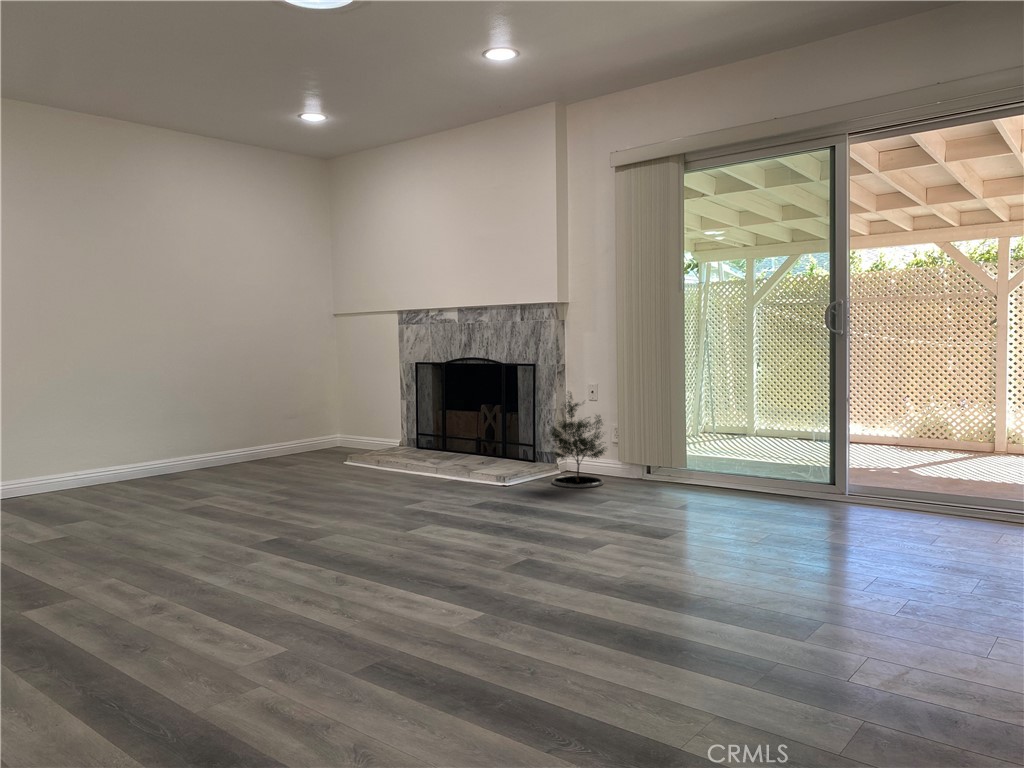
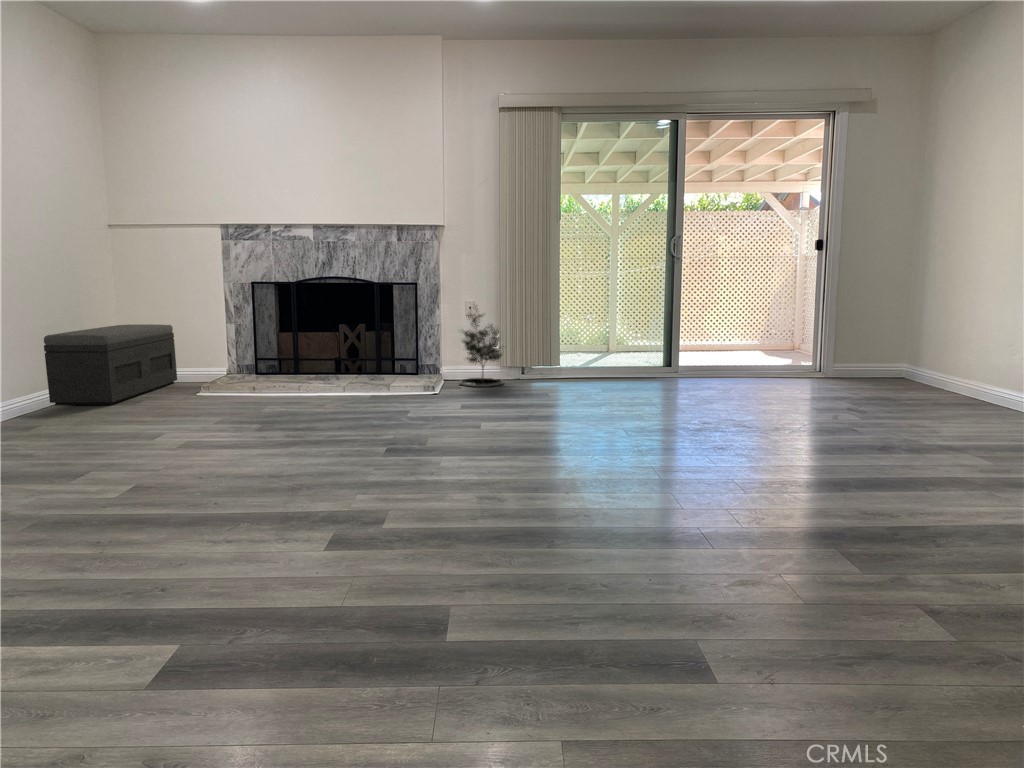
storage bench: none [243,396,367,462] -> present [44,324,177,405]

